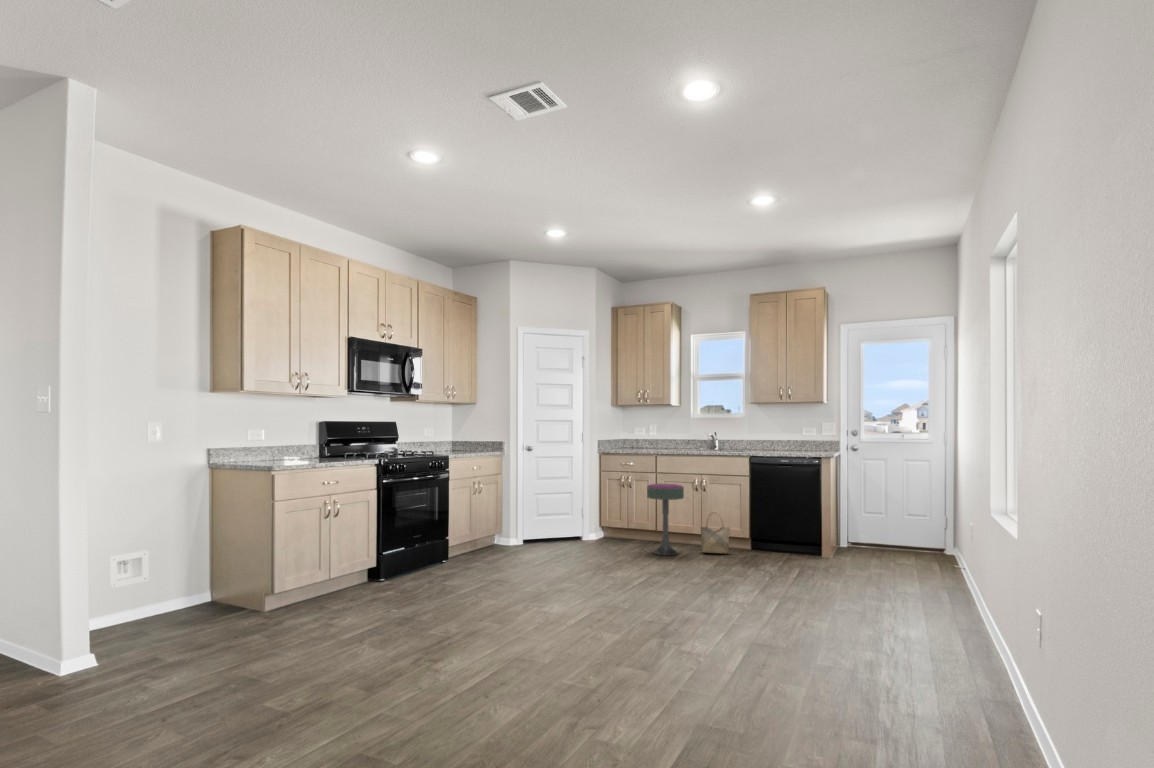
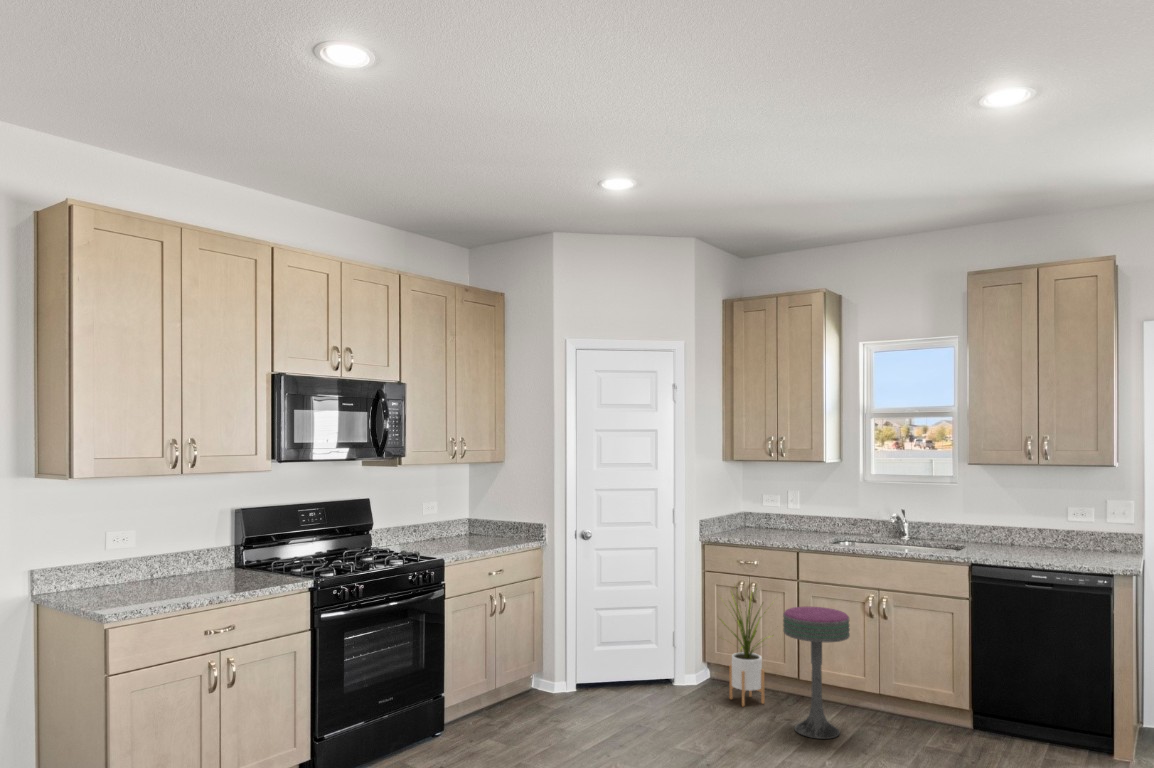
house plant: none [607,474,644,546] -> present [720,588,765,706]
woven basket: present [701,521,730,554] -> none [879,662,934,740]

